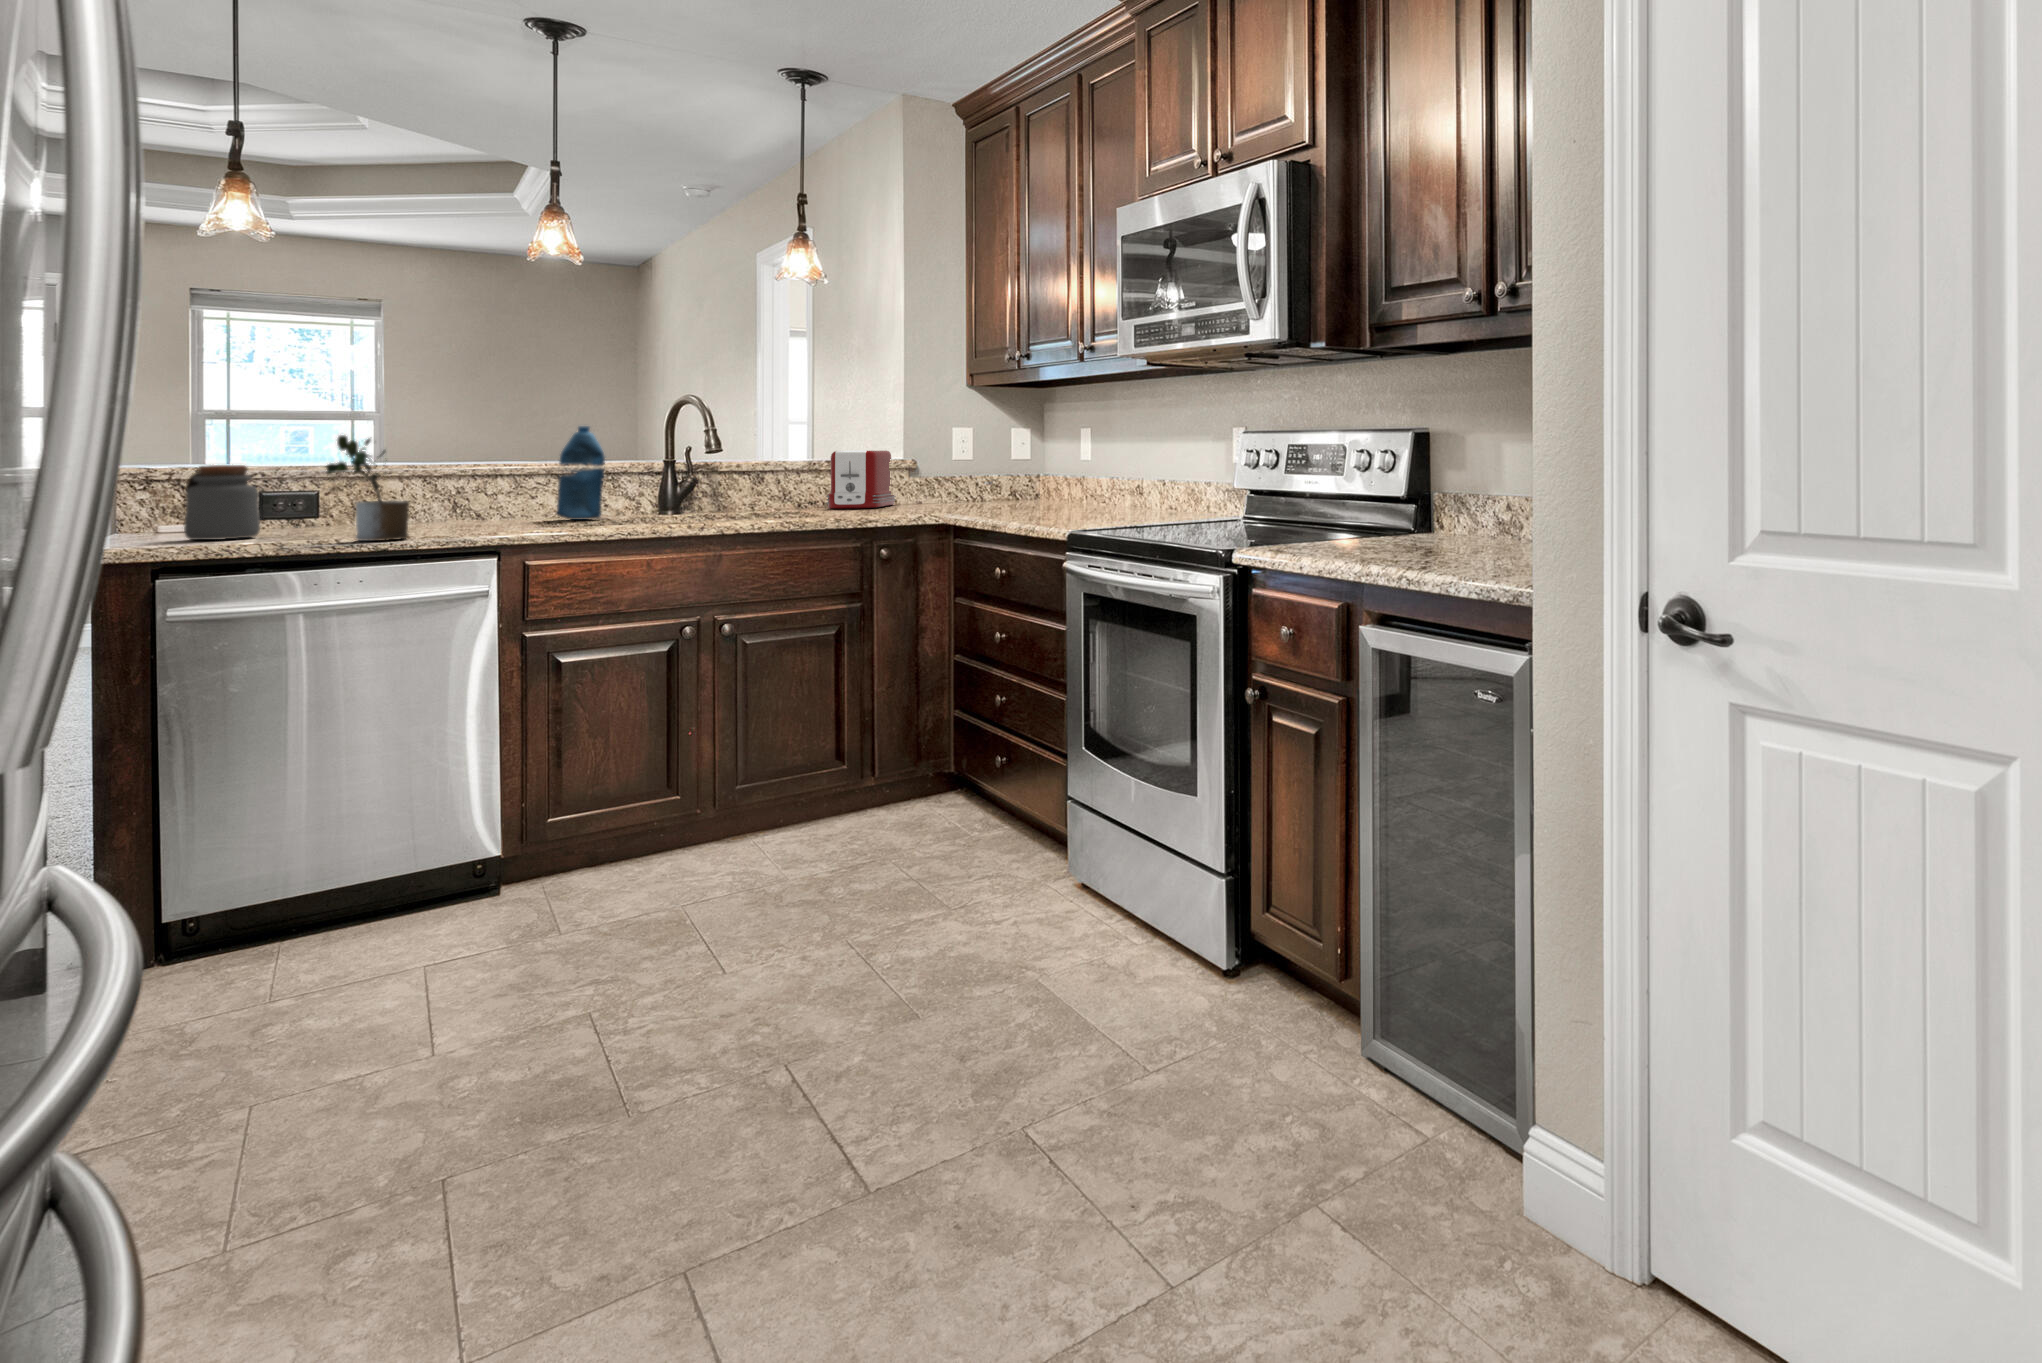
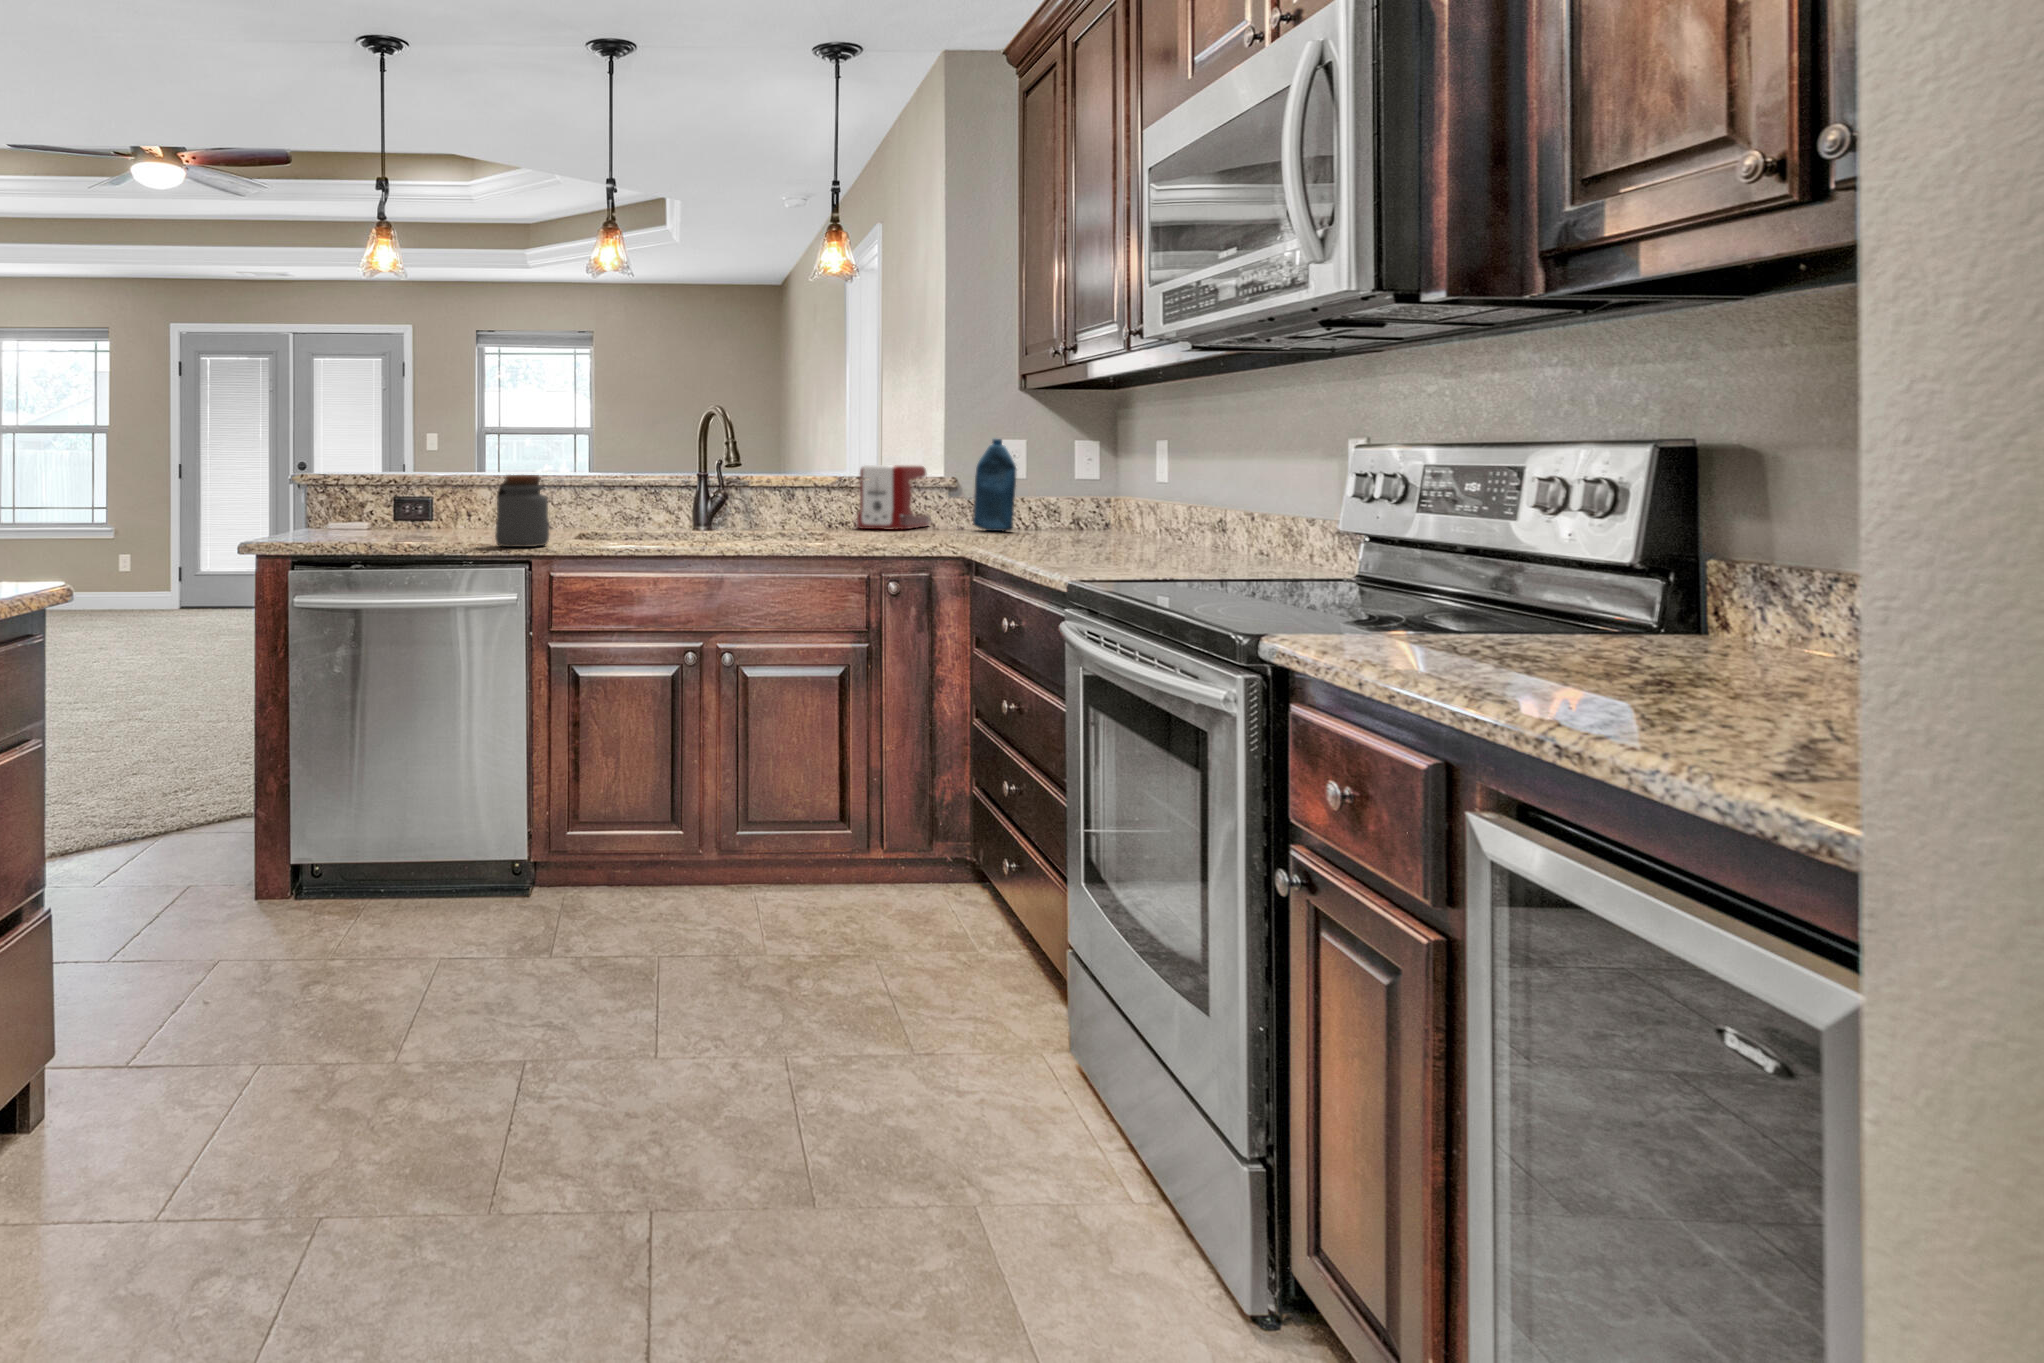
bottle: present [556,426,605,520] -> present [973,439,1016,531]
potted plant: present [326,435,409,541] -> none [392,447,458,547]
jar: present [184,465,260,540] -> present [495,475,549,547]

